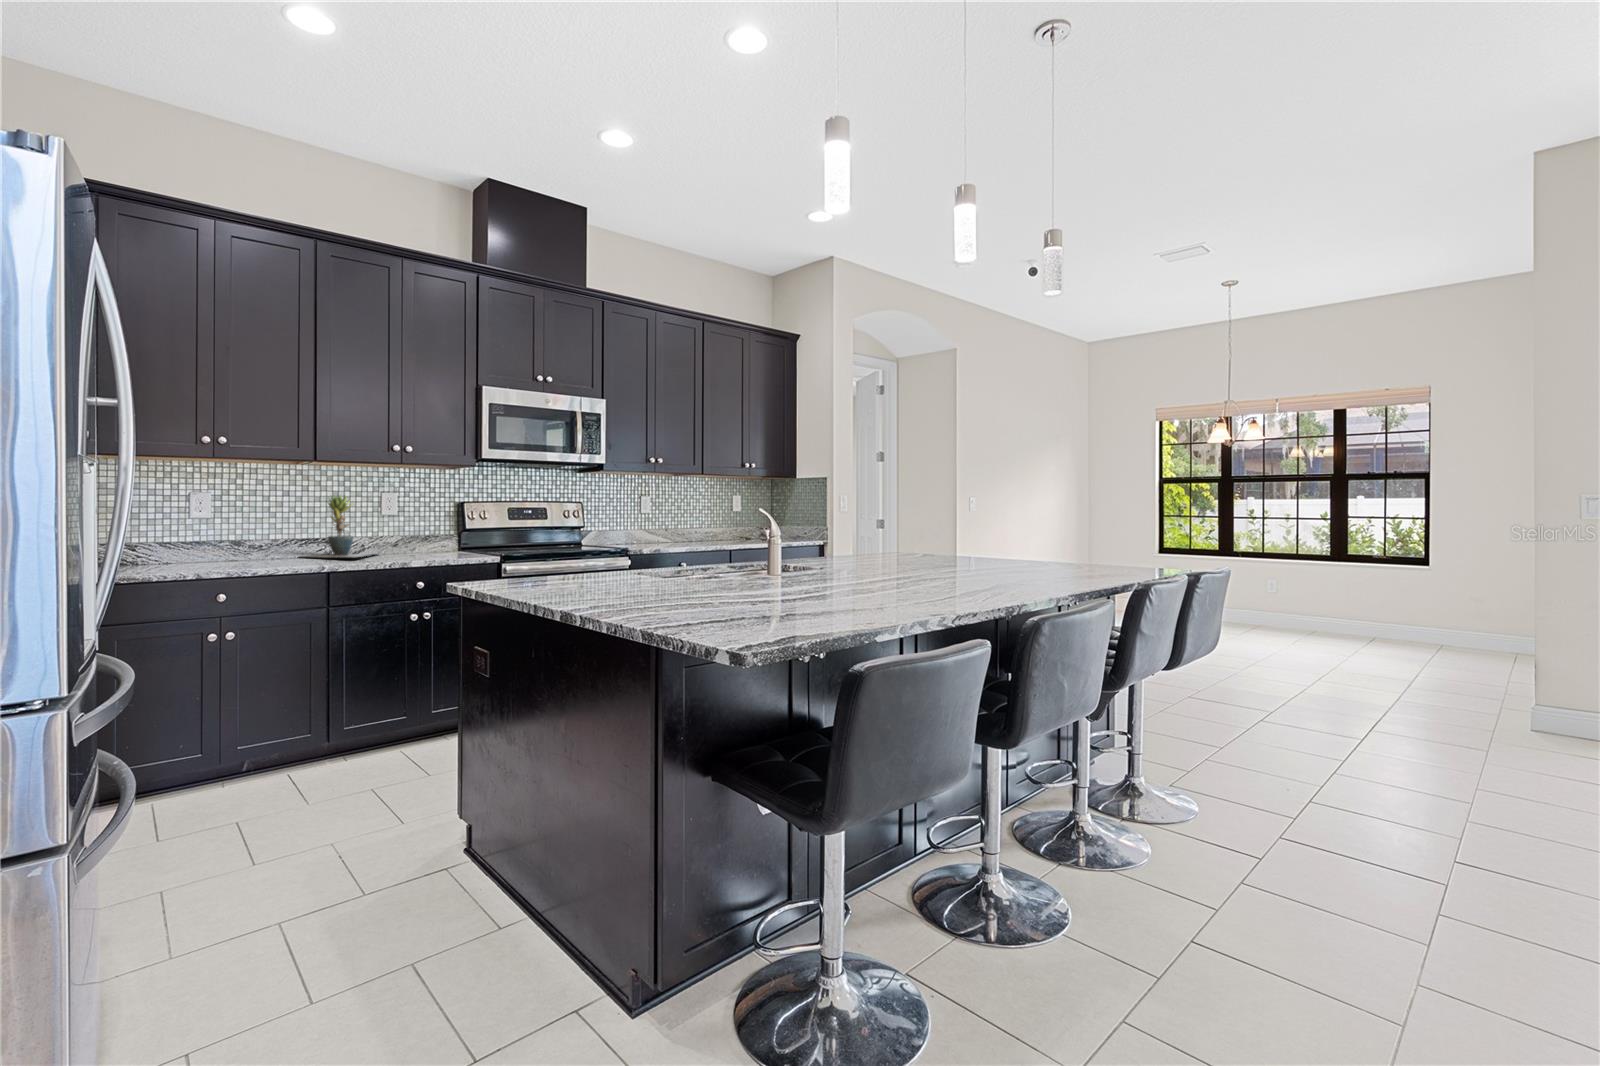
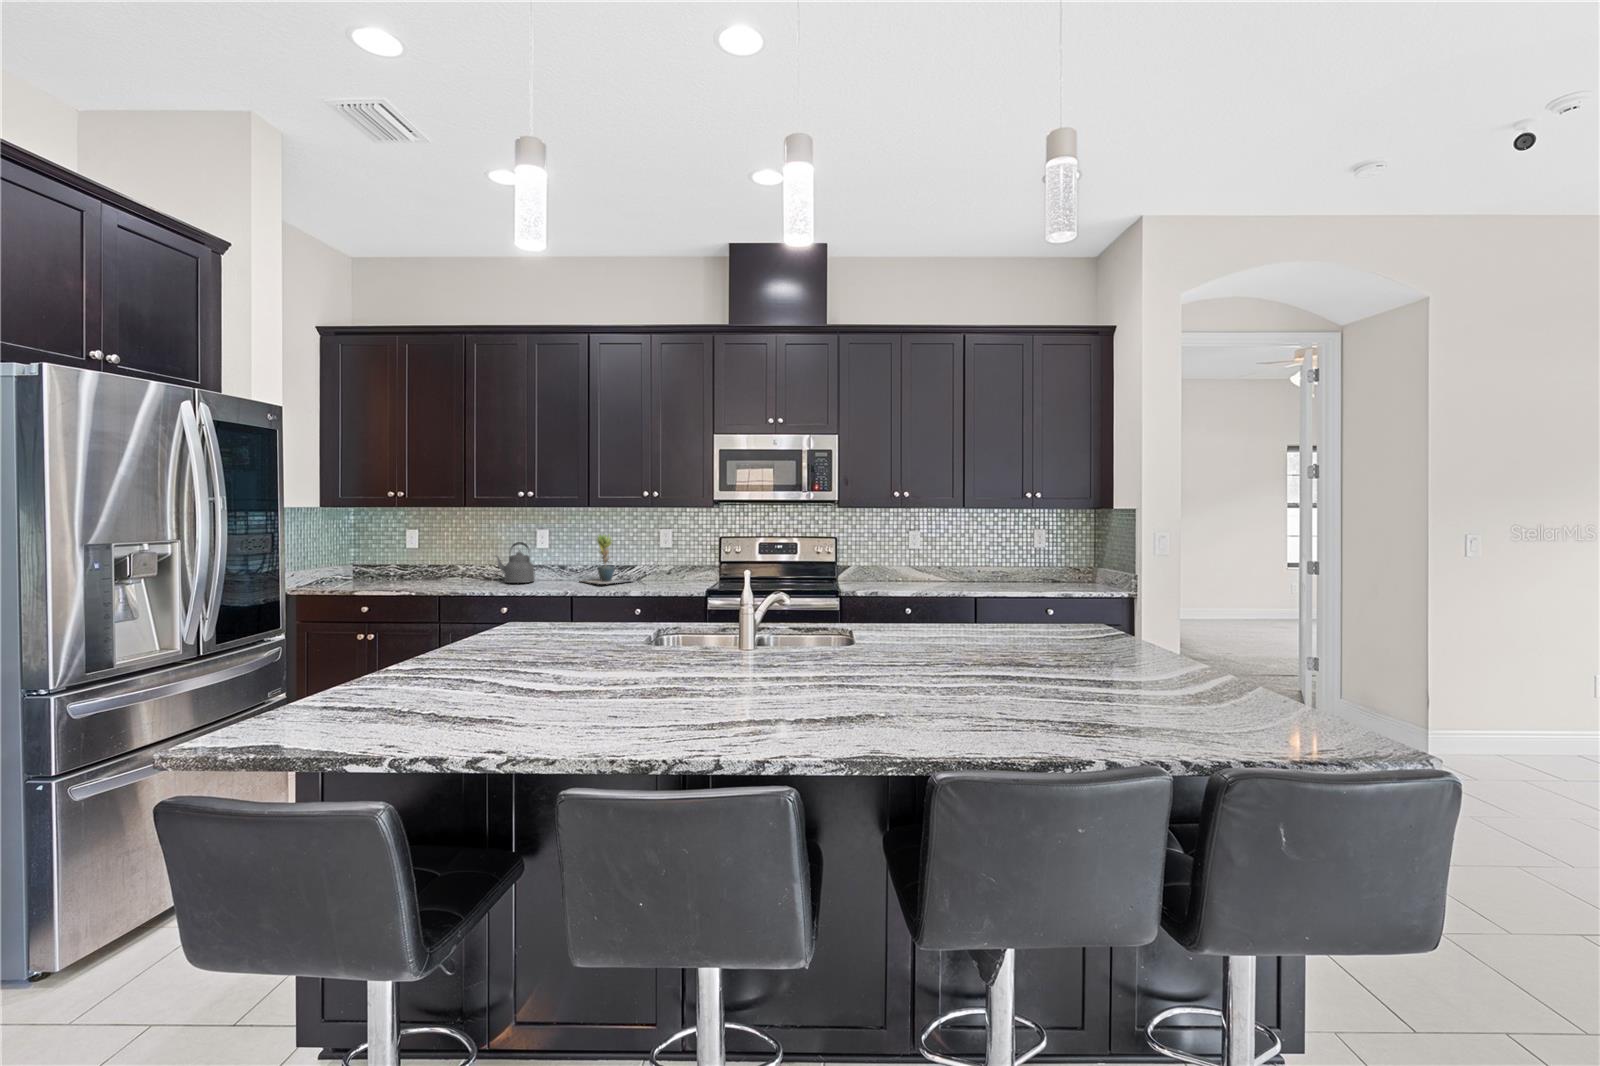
kettle: none [155,505,234,563] -> present [496,542,535,583]

